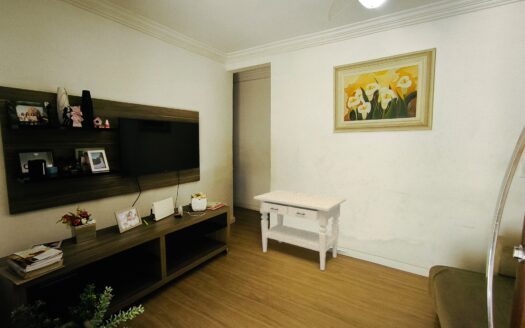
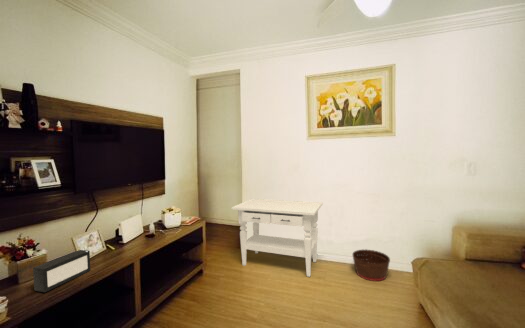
speaker: none [85,222,125,251] -> present [33,250,90,292]
basket: none [371,251,412,285] -> present [353,250,390,281]

